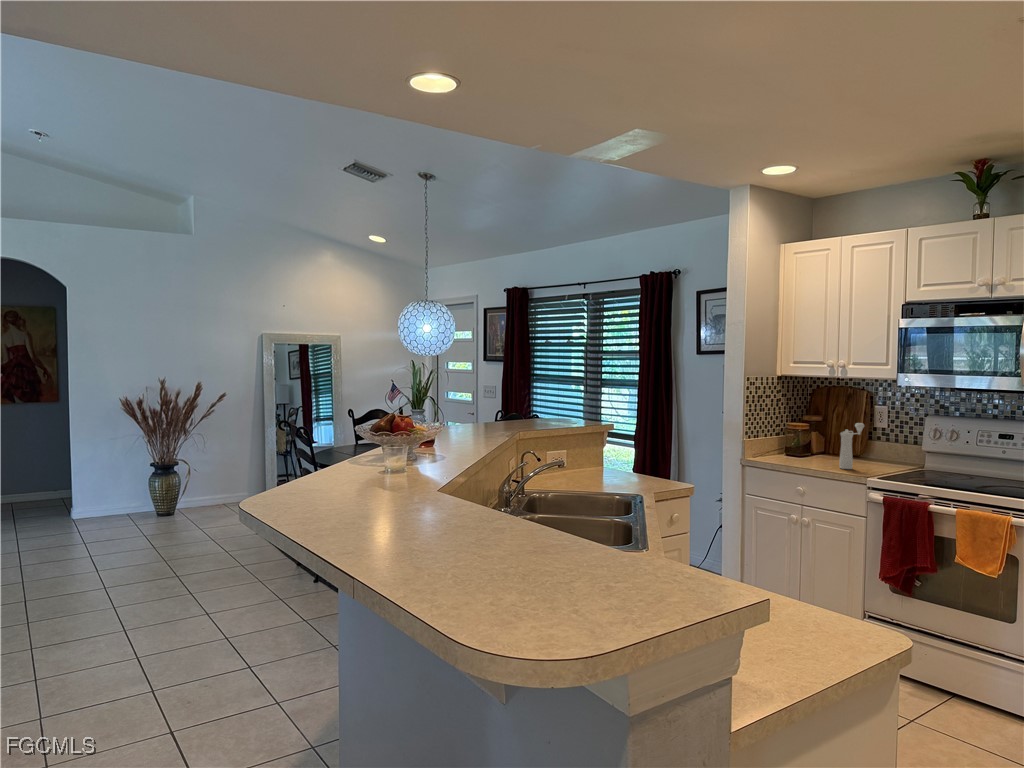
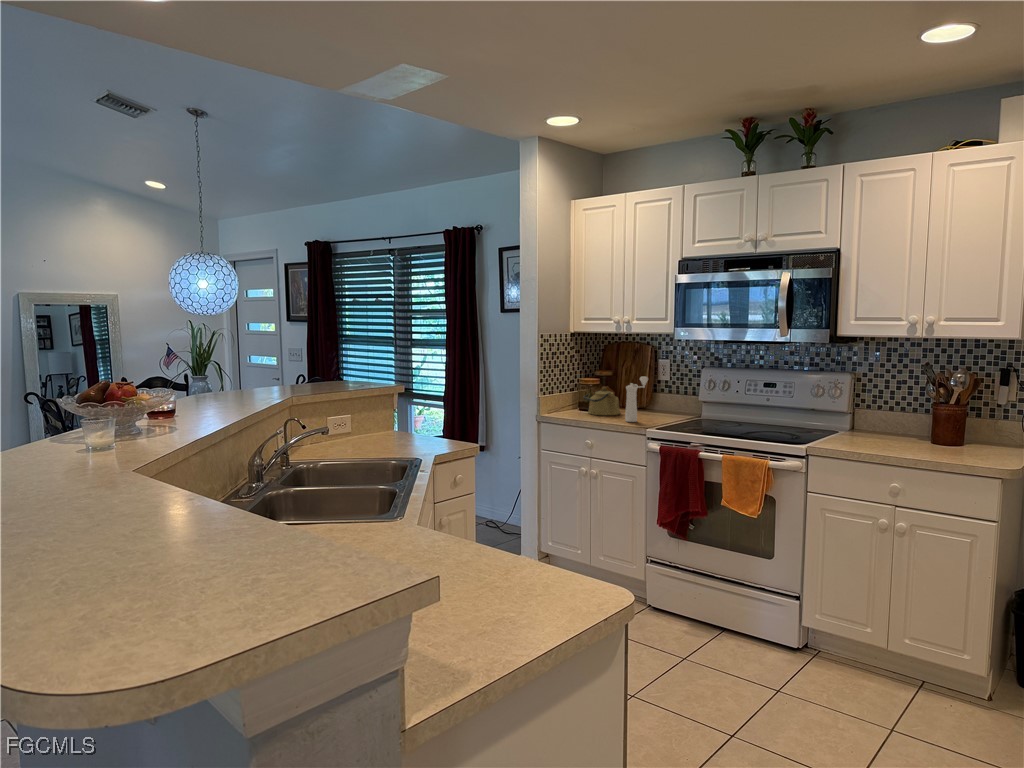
kettle: none [790,433,831,461] -> present [584,388,620,415]

